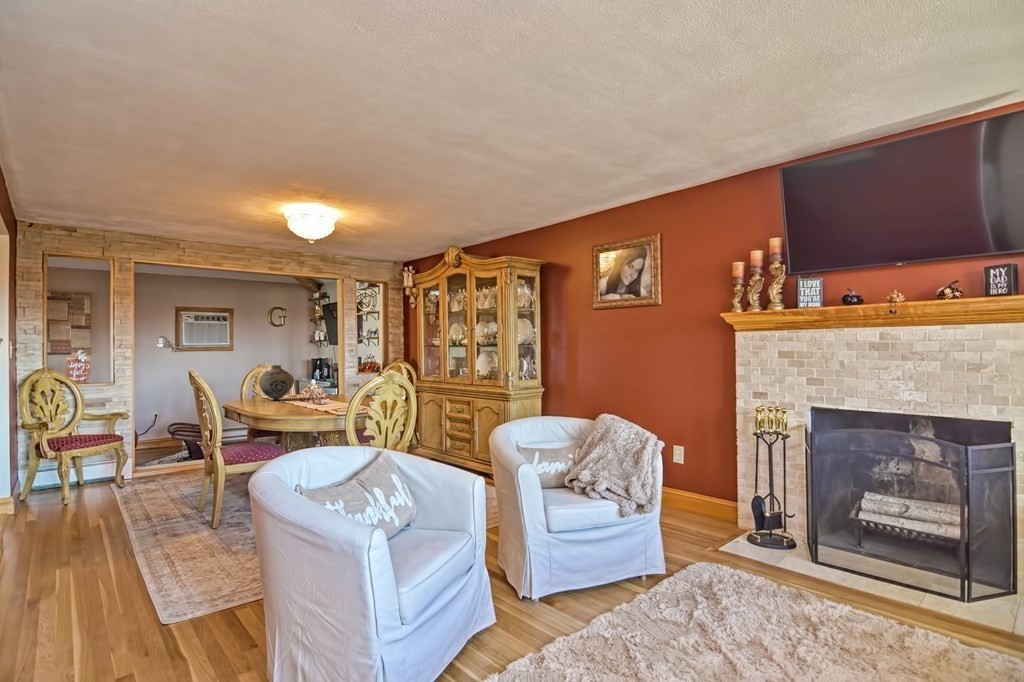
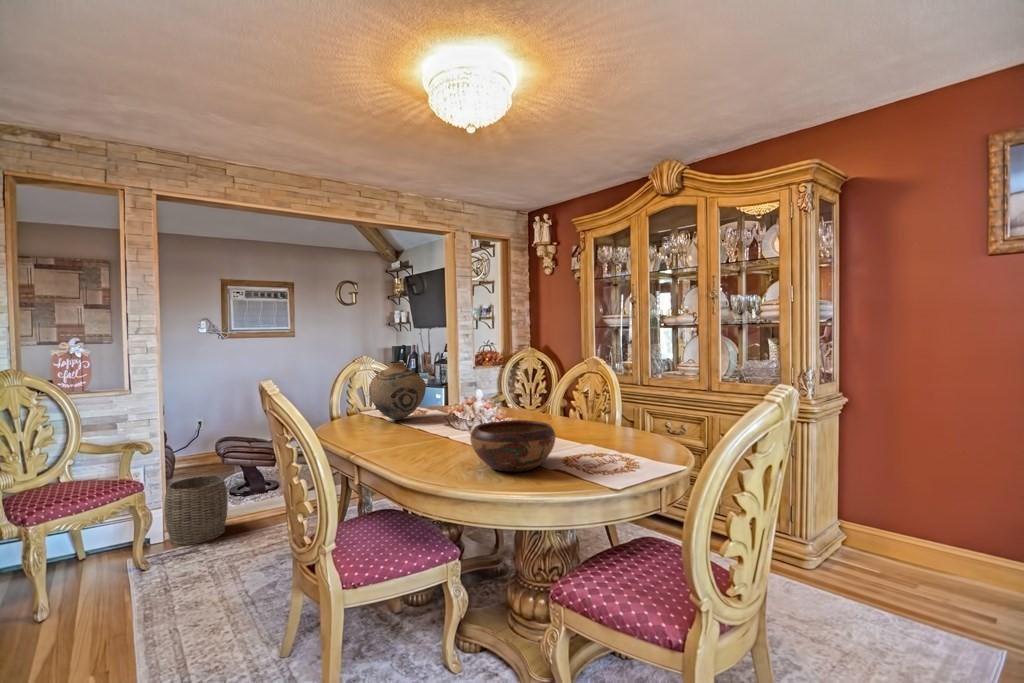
decorative bowl: none [287,392,329,412] -> present [470,420,556,472]
woven basket: none [133,439,174,479] -> present [164,476,228,545]

